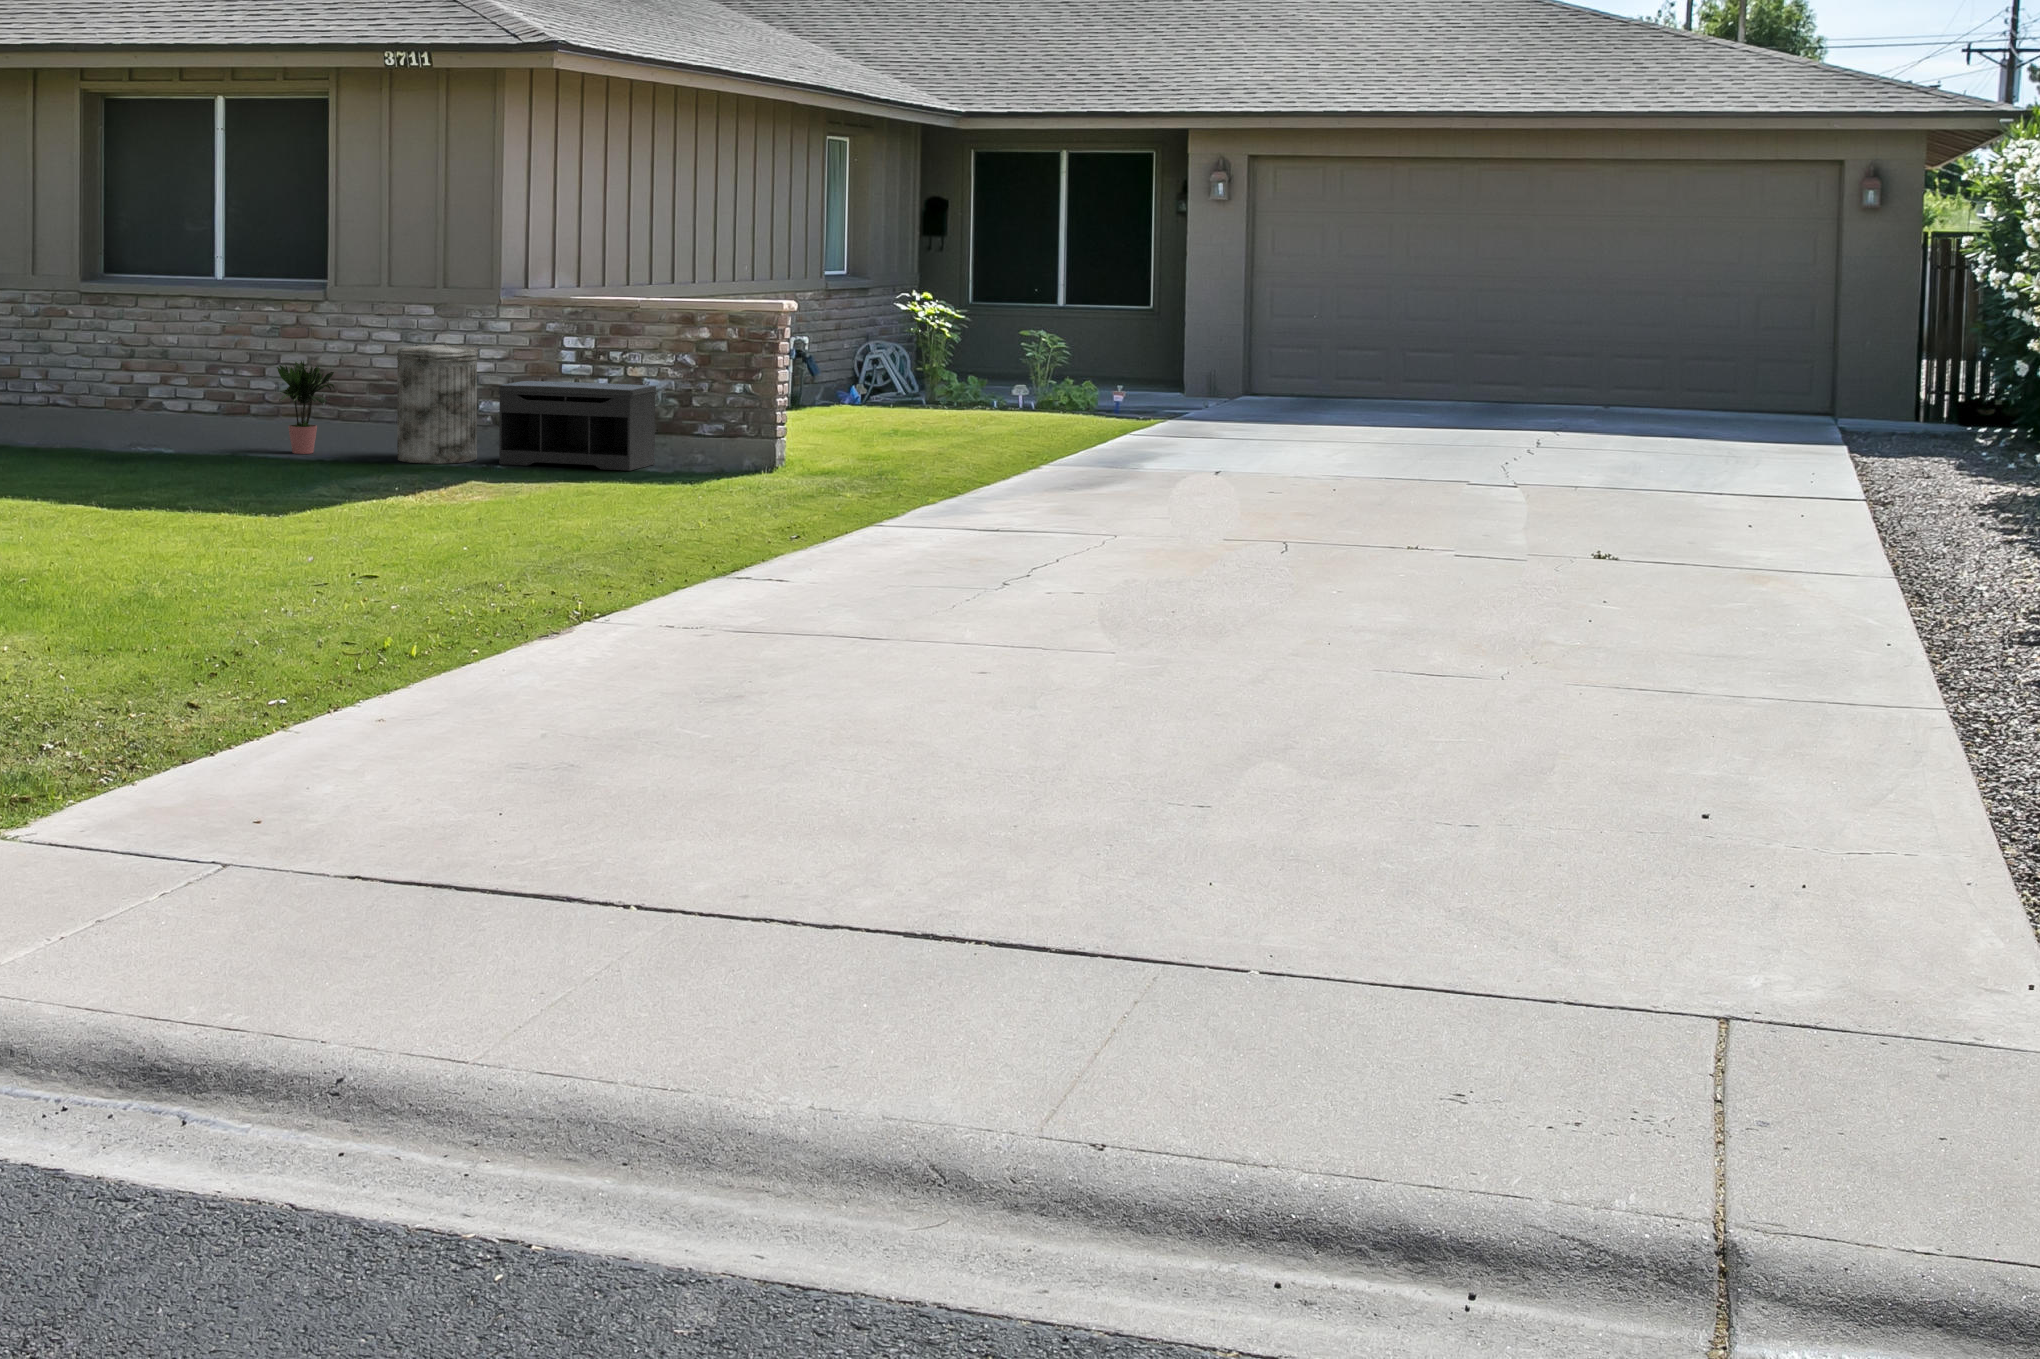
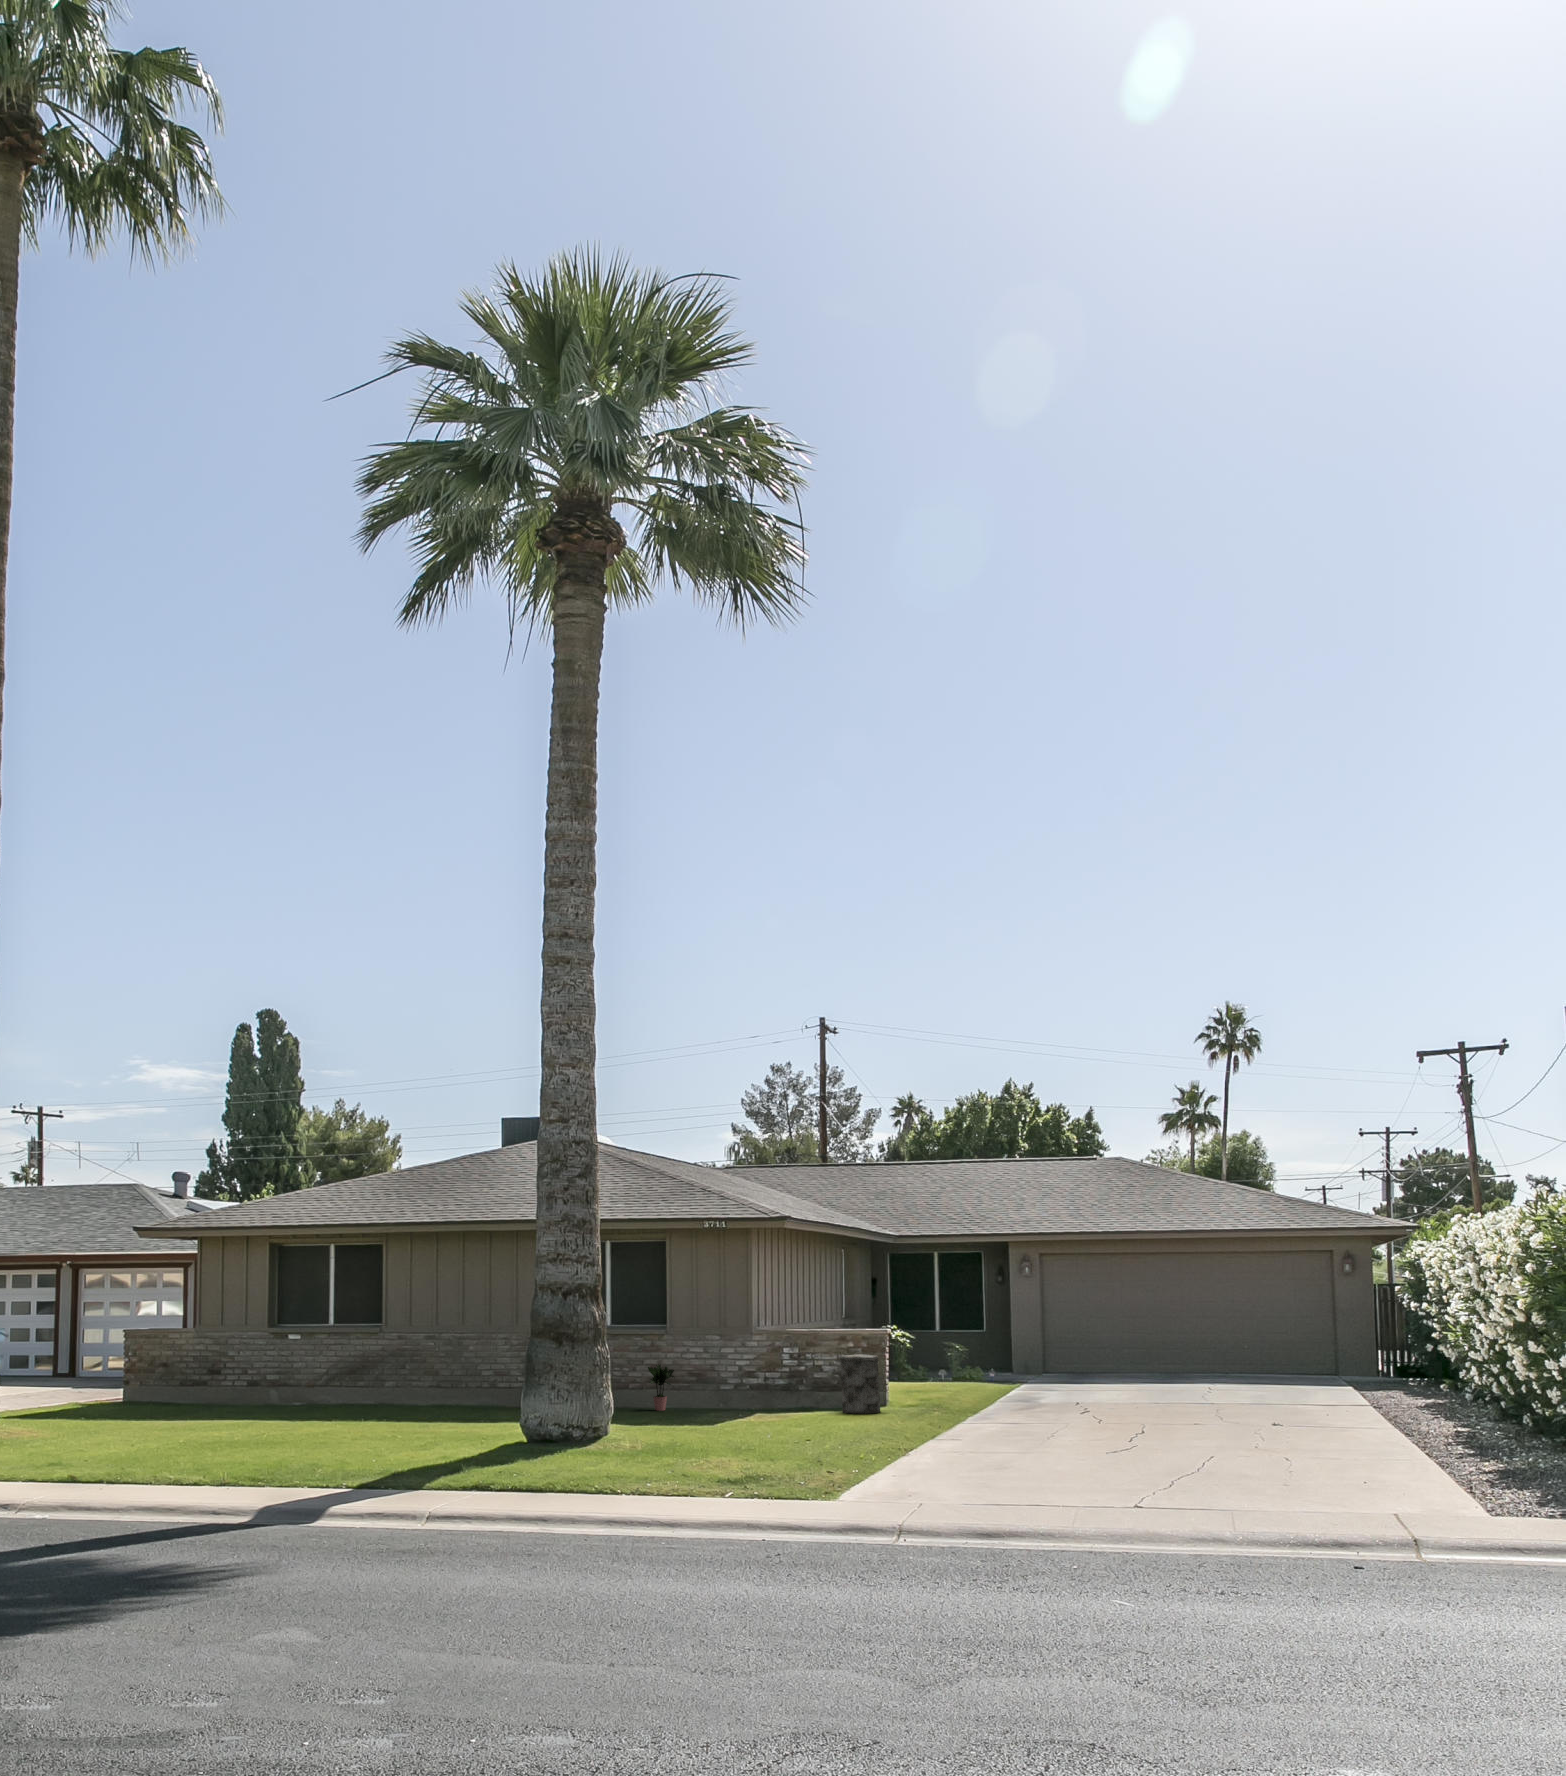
trash can: present [397,341,479,464] -> present [841,1353,880,1414]
bench: present [499,381,656,471] -> none [759,1371,831,1412]

